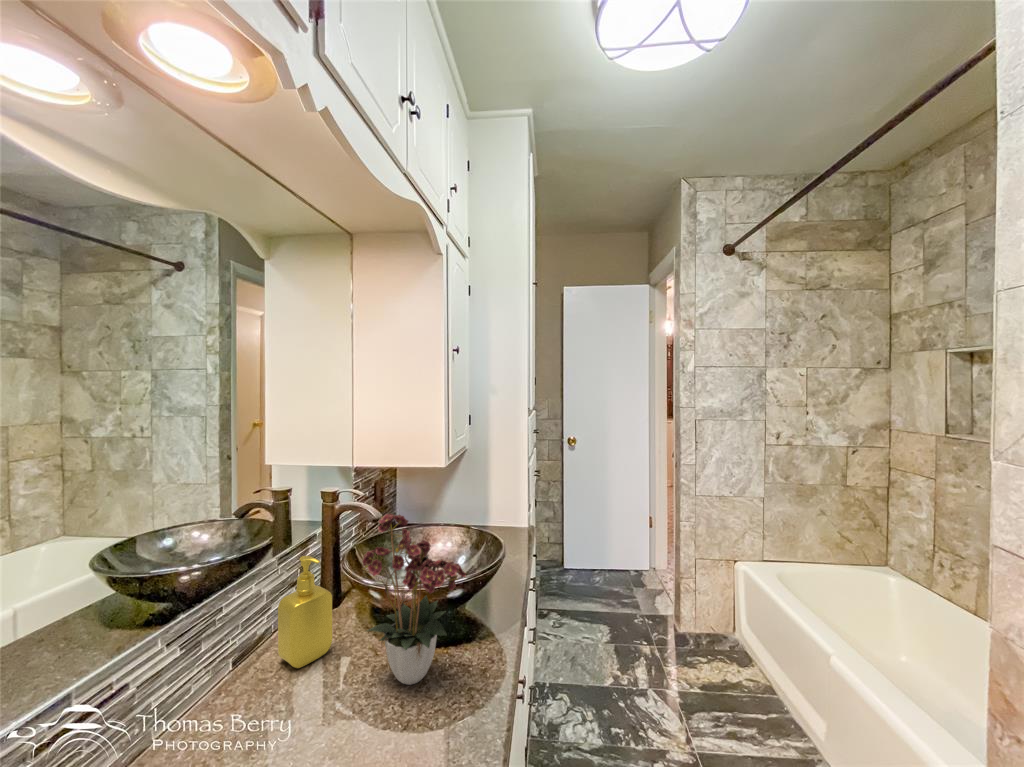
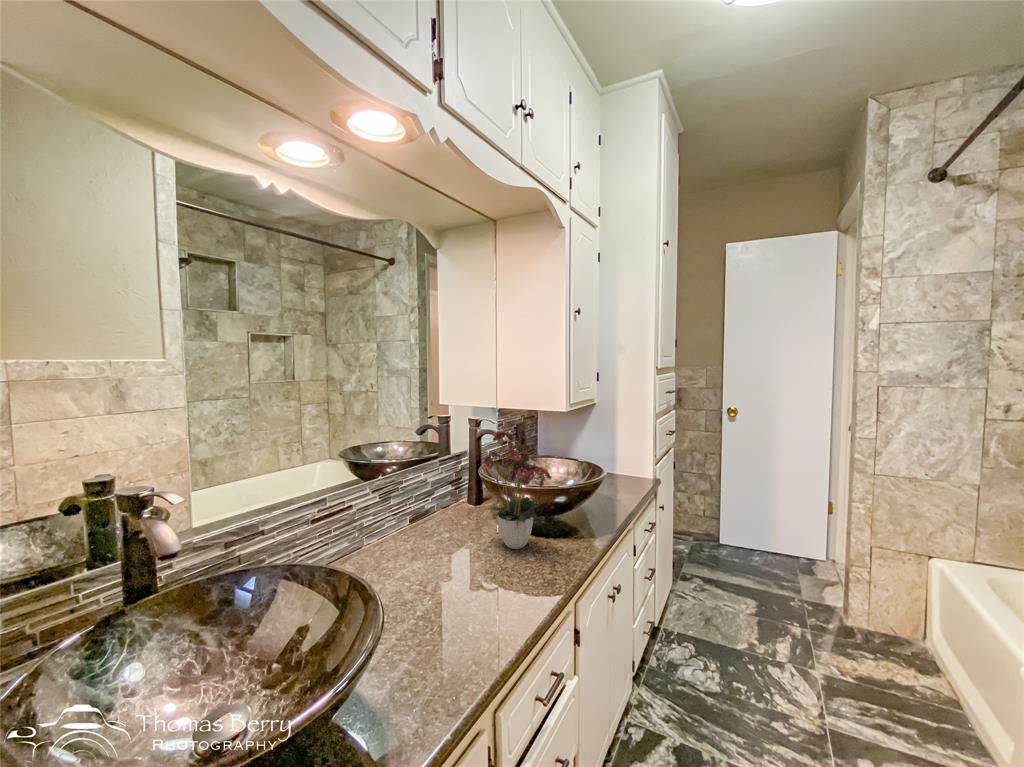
soap dispenser: present [278,556,332,668] -> none [436,458,470,529]

